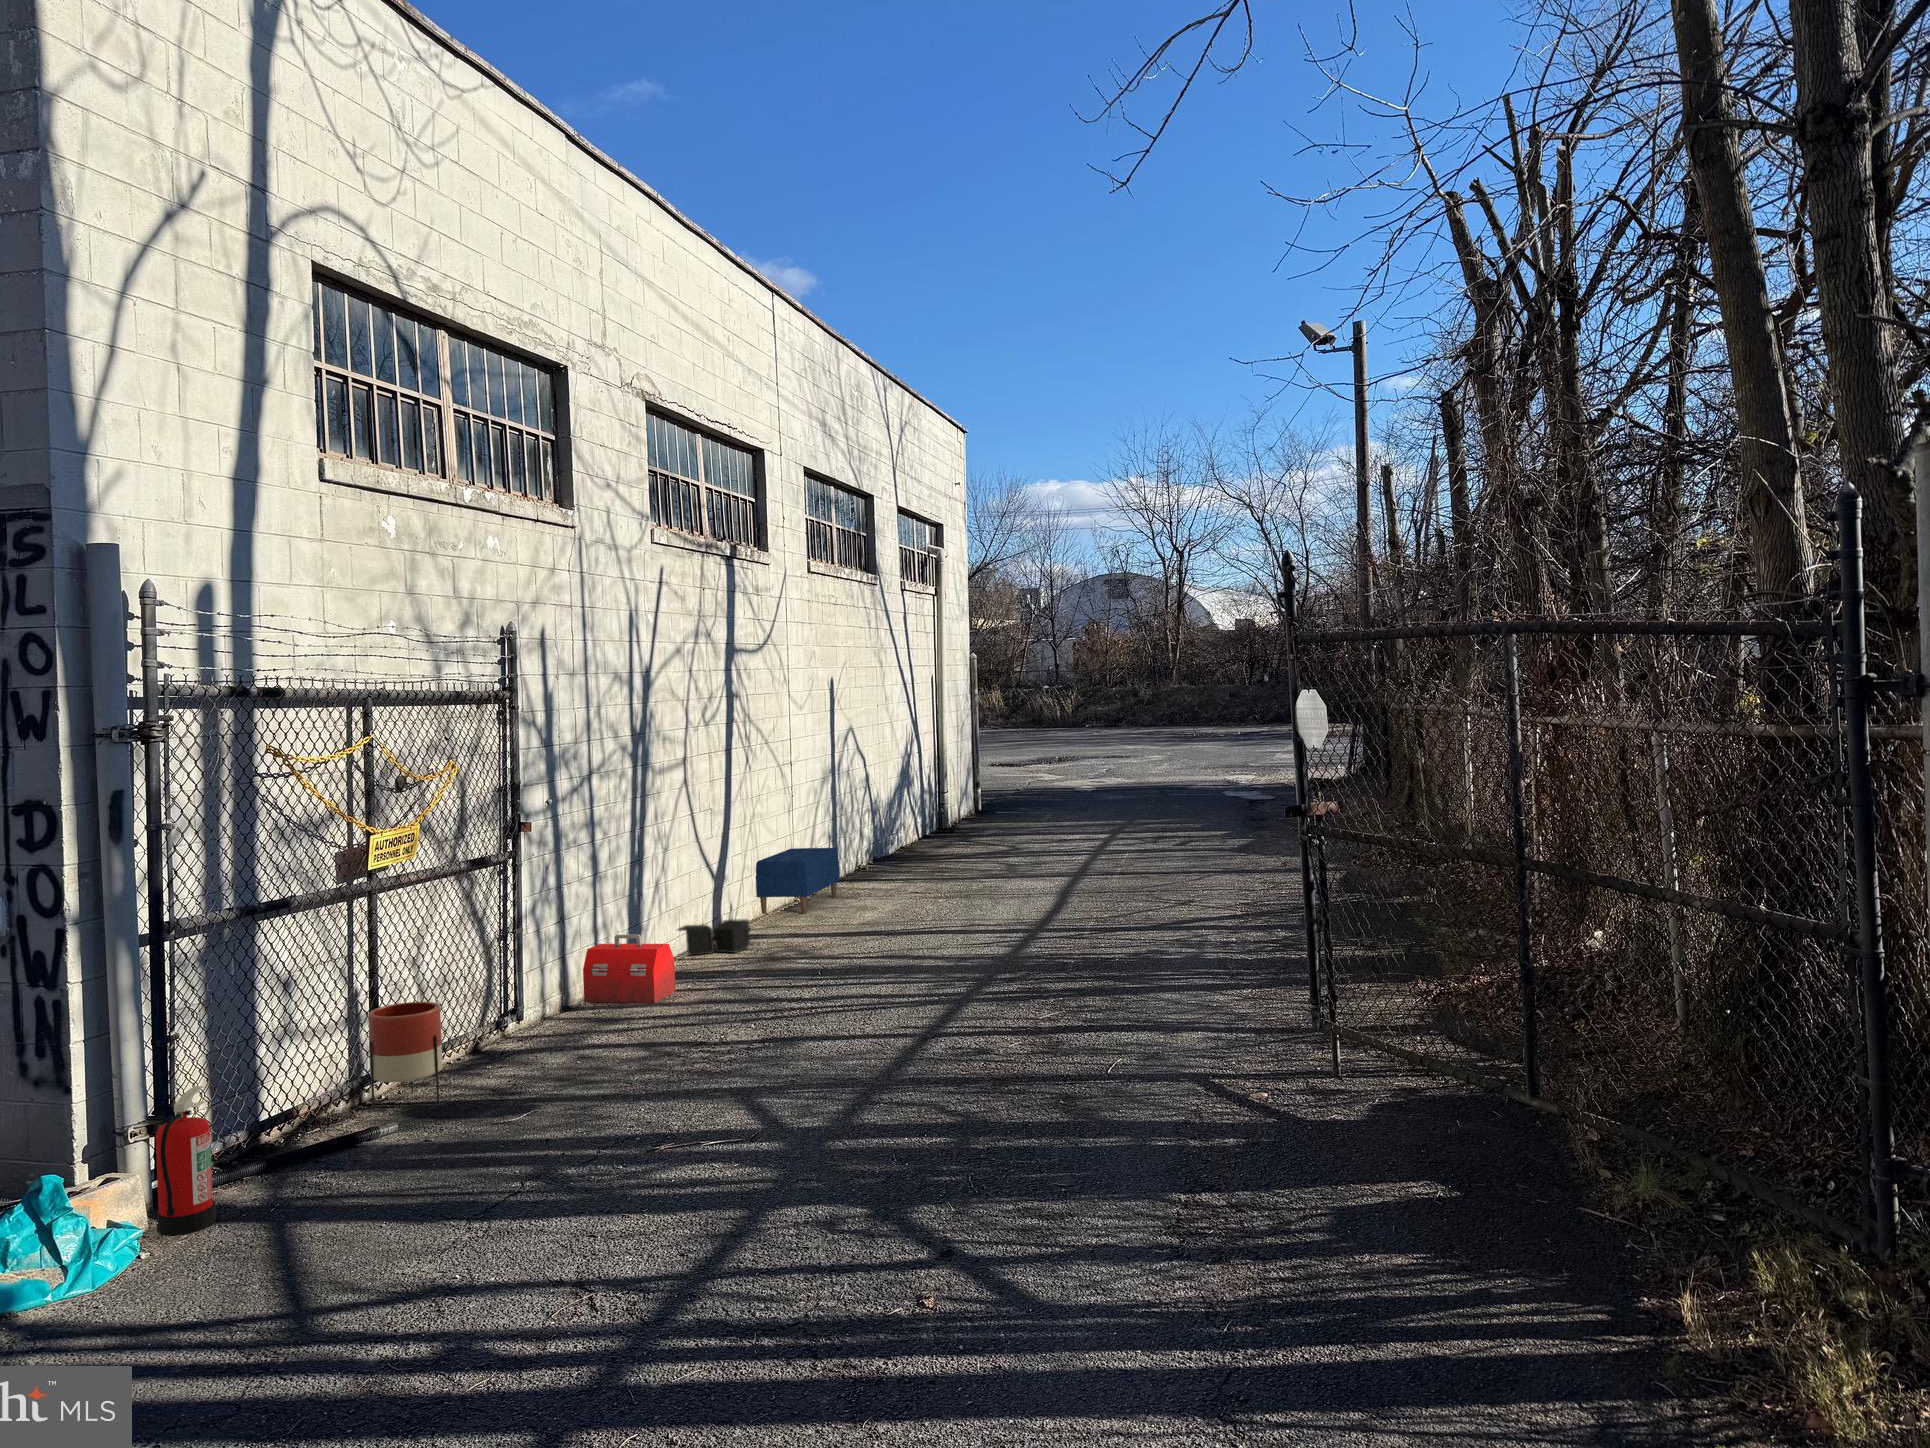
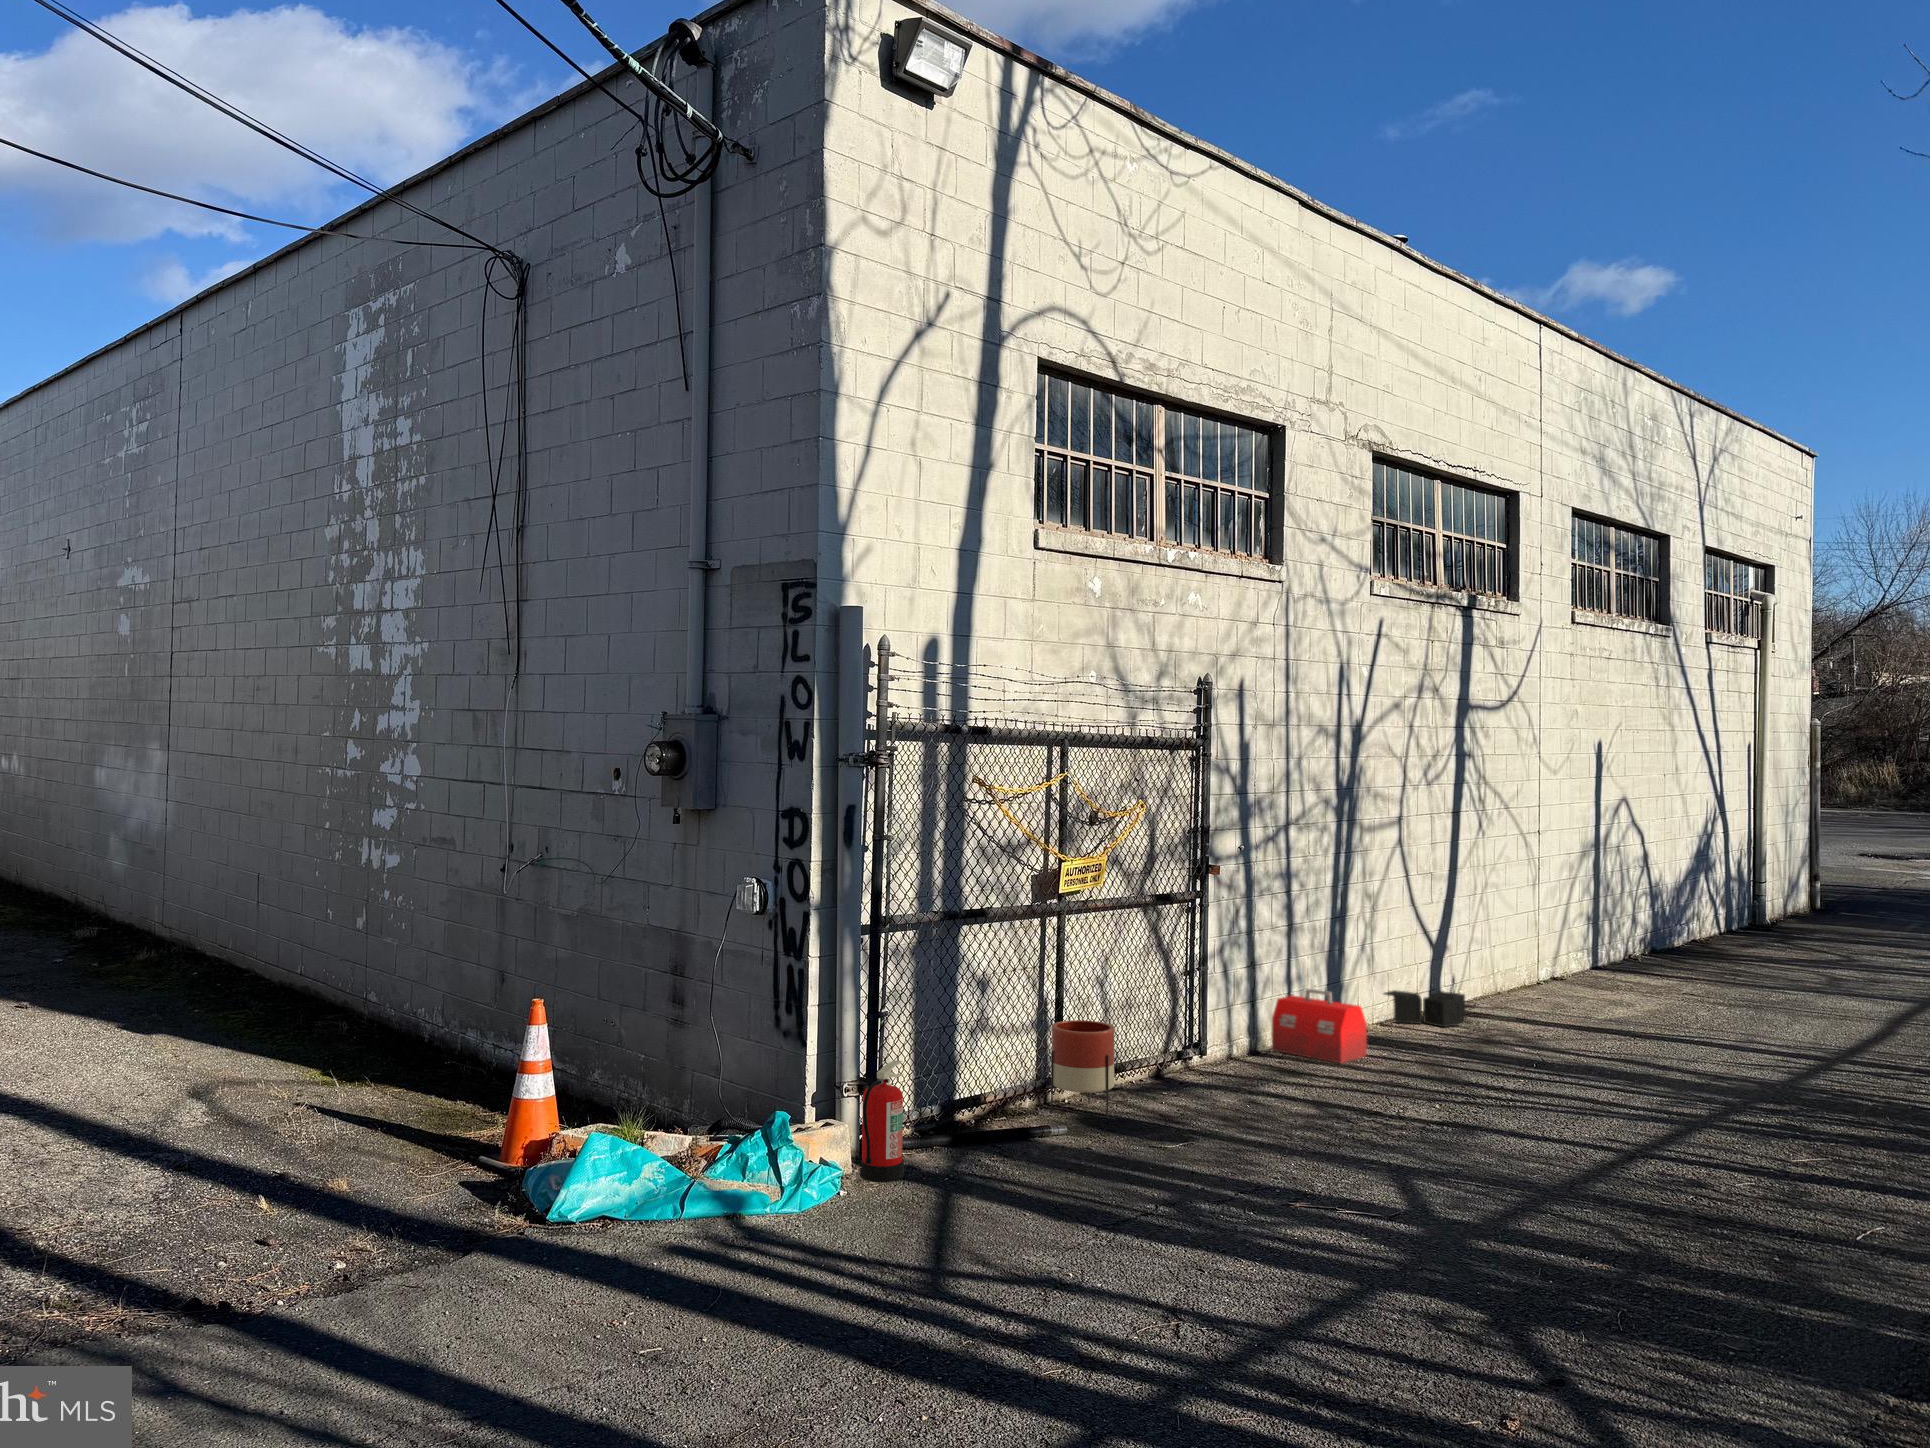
bench: present [756,848,840,914] -> none [1485,925,1591,998]

